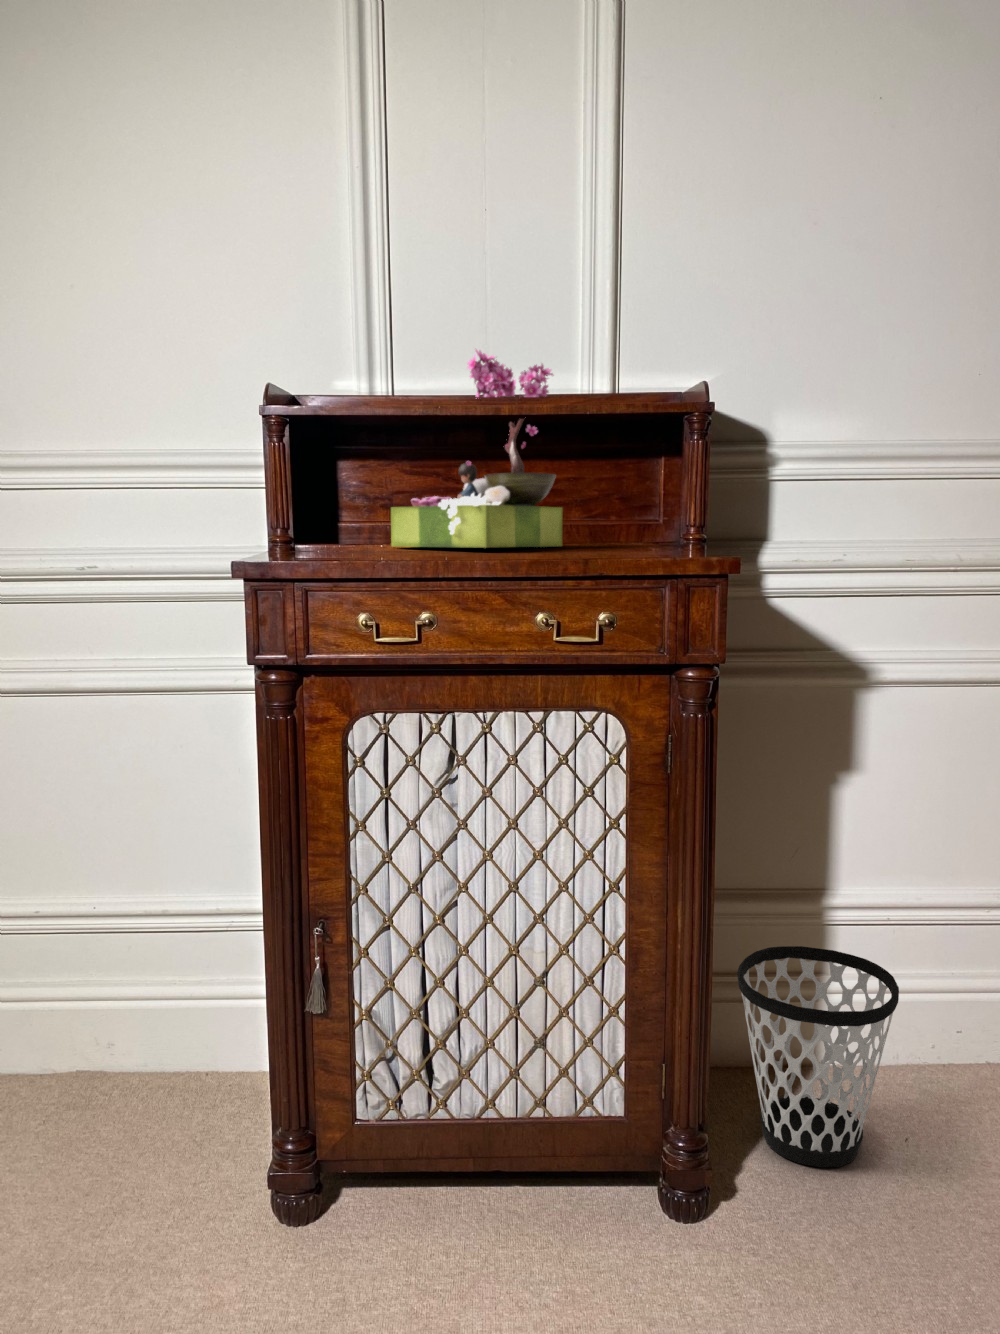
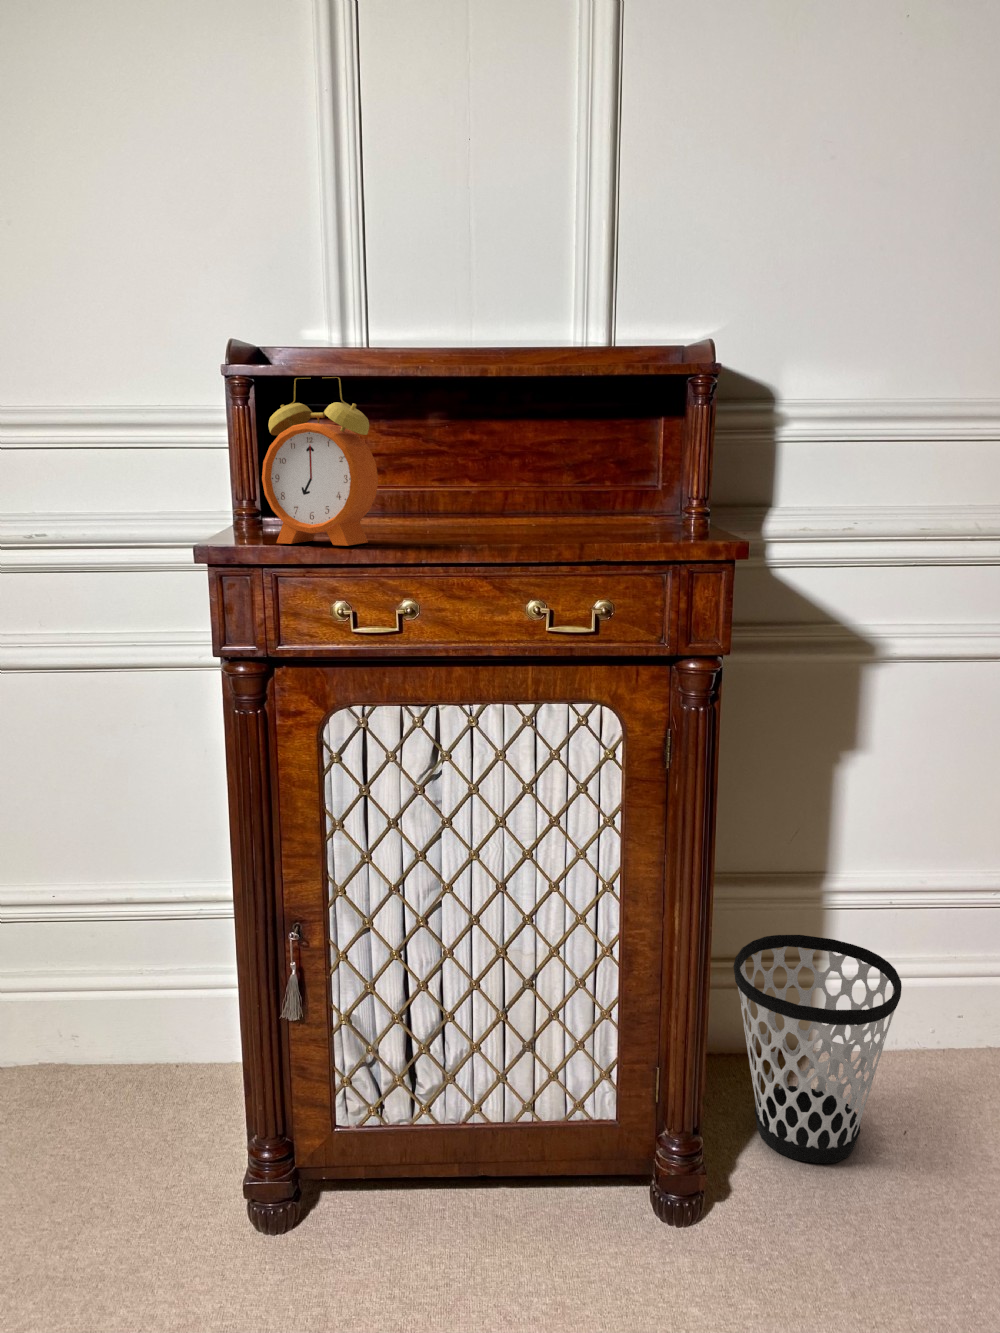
flower arrangement: present [391,349,563,548] -> none [368,294,554,522]
alarm clock: none [295,410,400,561] -> present [262,377,378,546]

